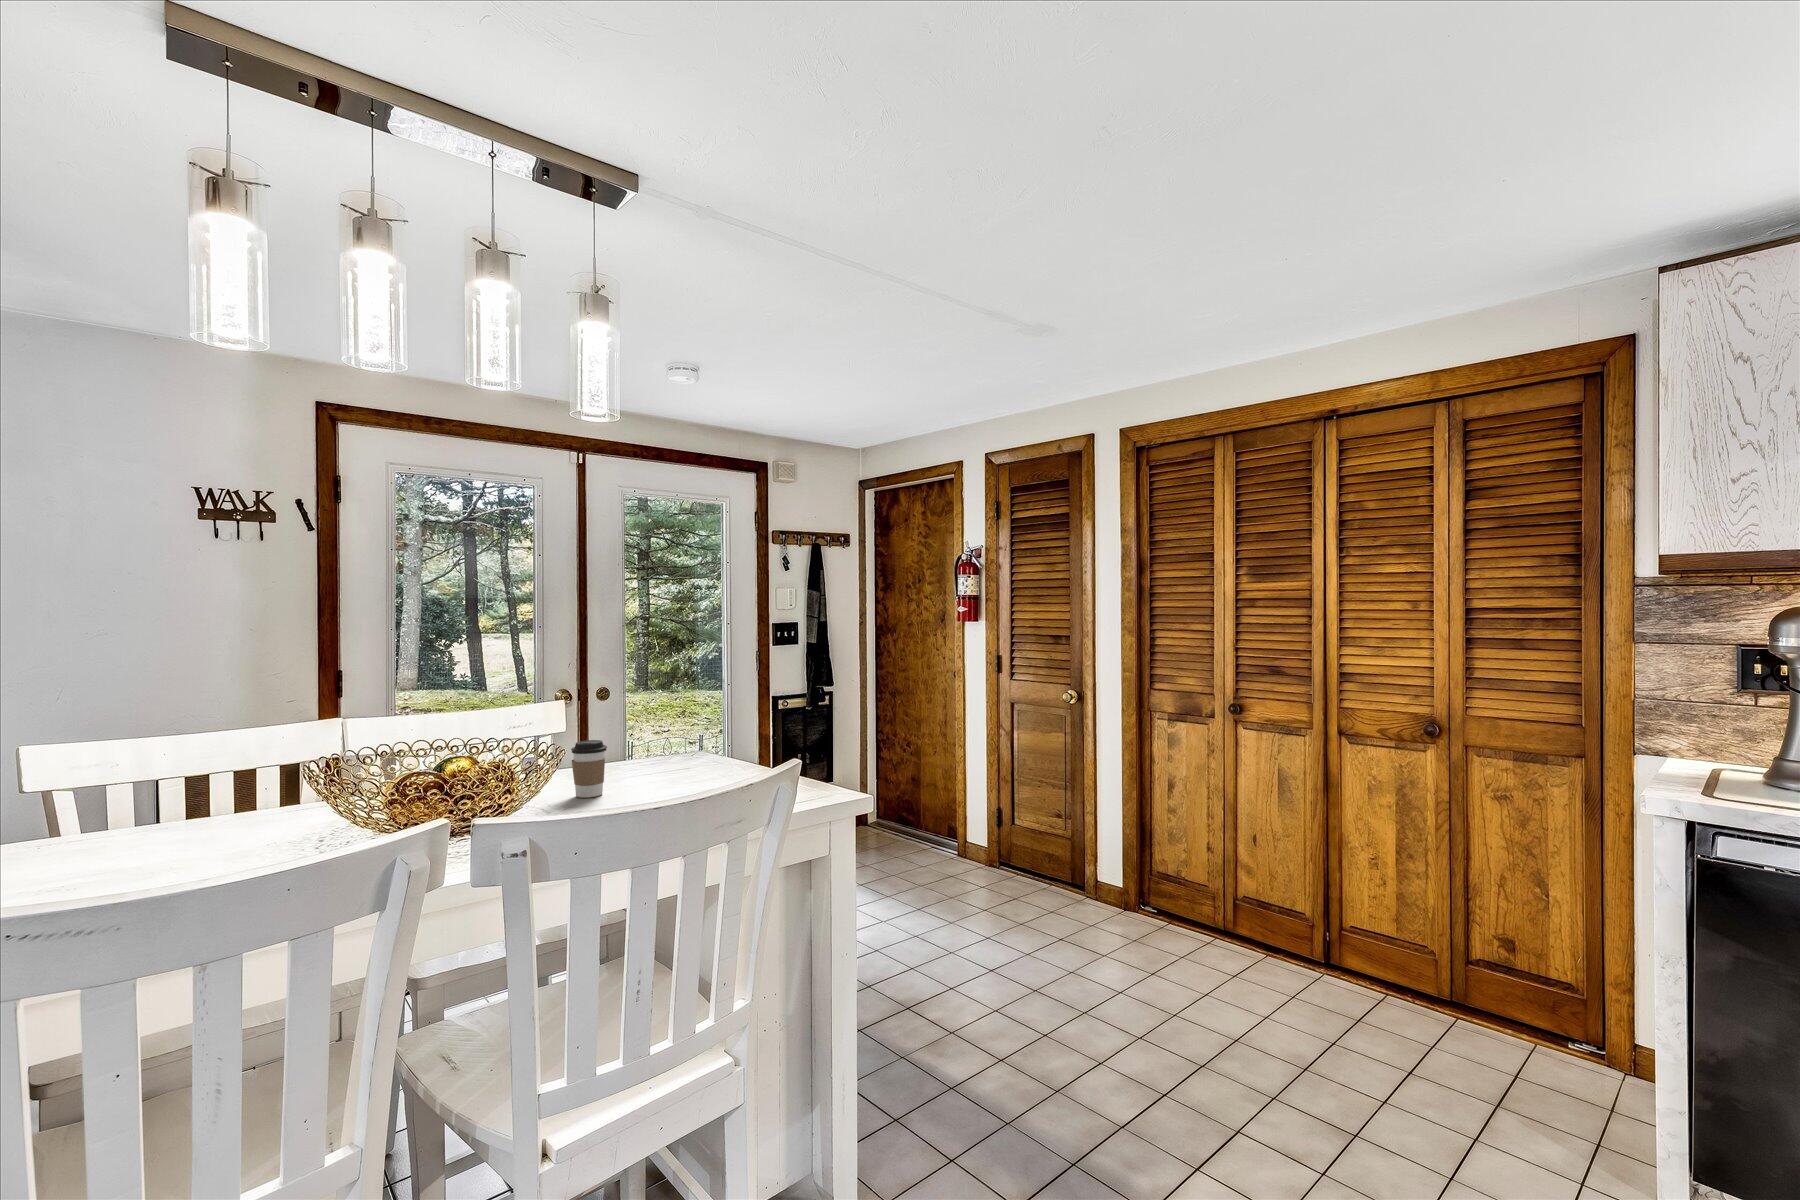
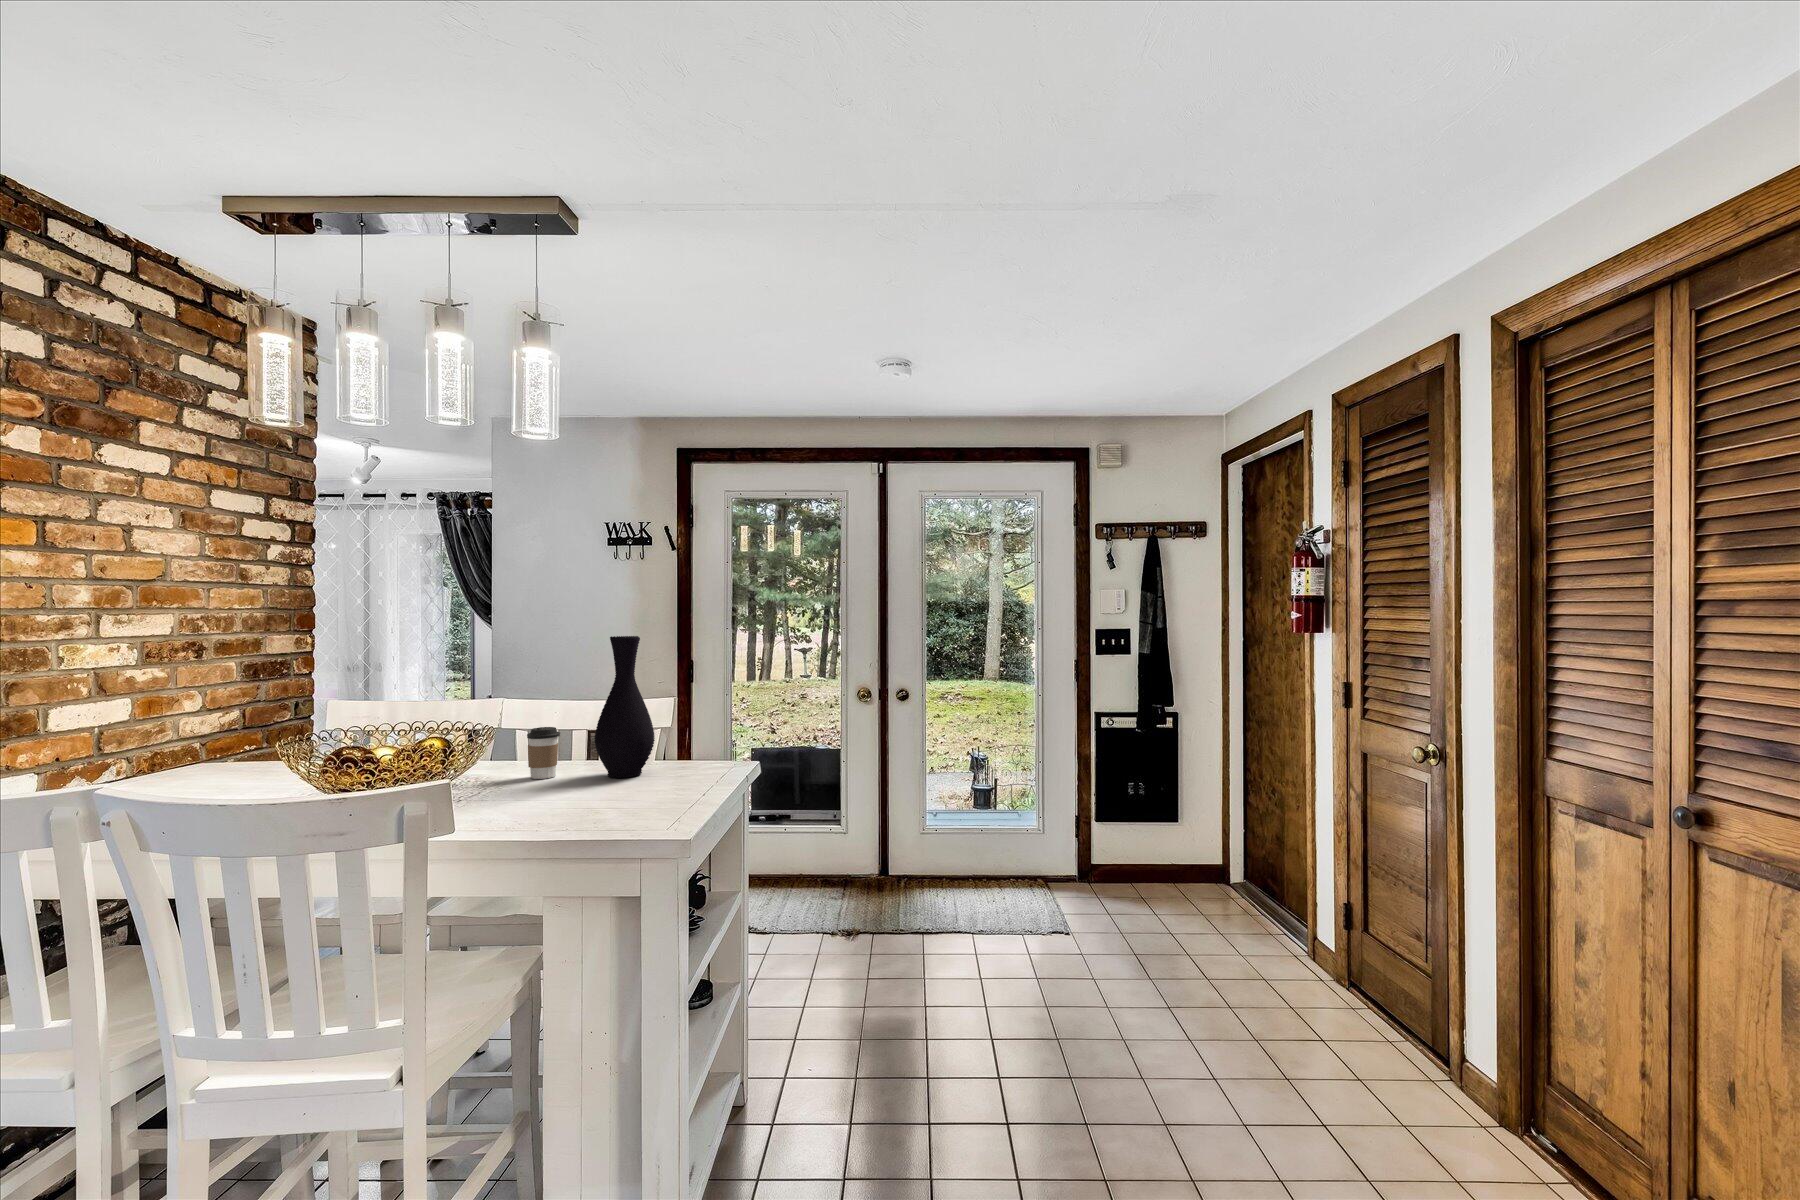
vase: none [636,637,697,783] -> present [594,636,655,778]

